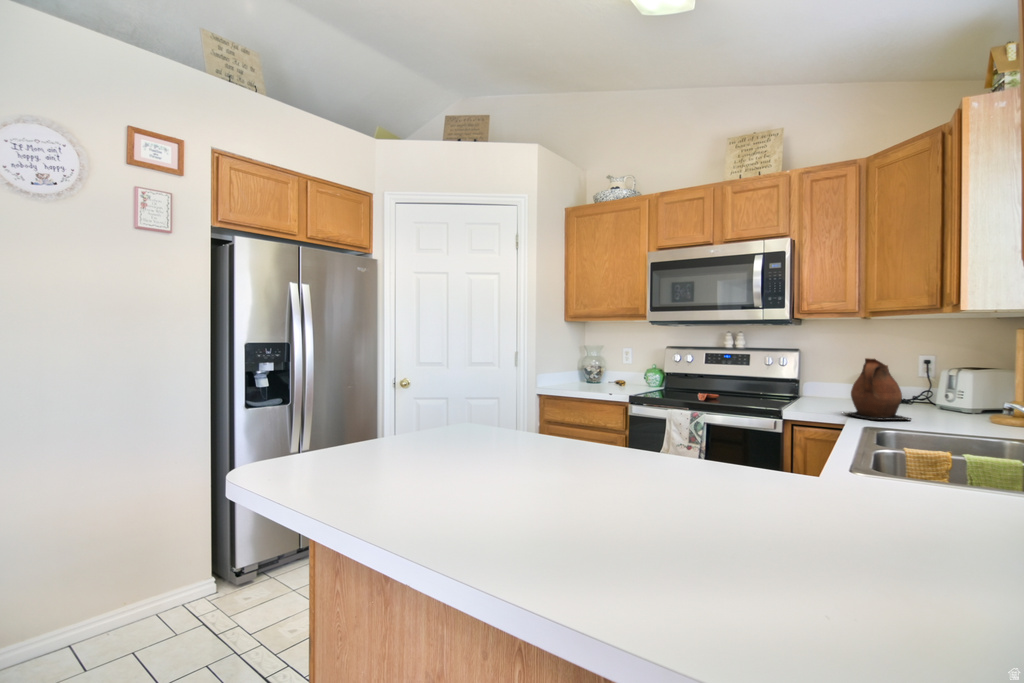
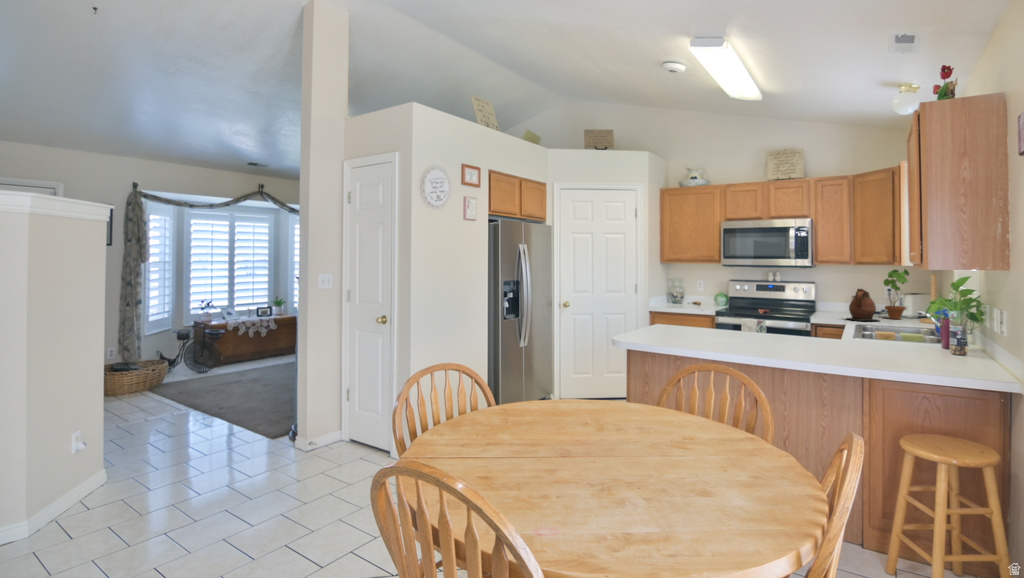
potted plant: none [916,323,965,416] -> present [884,269,909,319]

